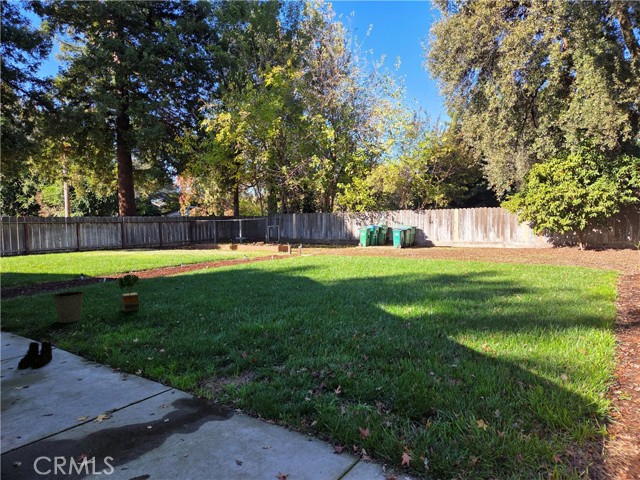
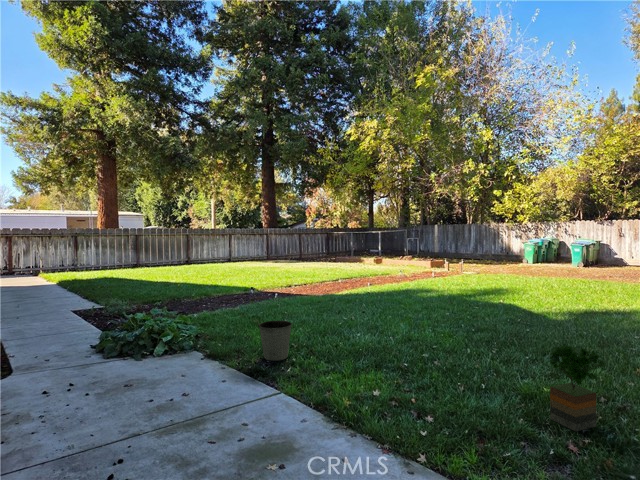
potted tree: present [116,275,142,312] -> present [549,345,606,432]
boots: present [18,342,52,368] -> none [261,409,300,455]

